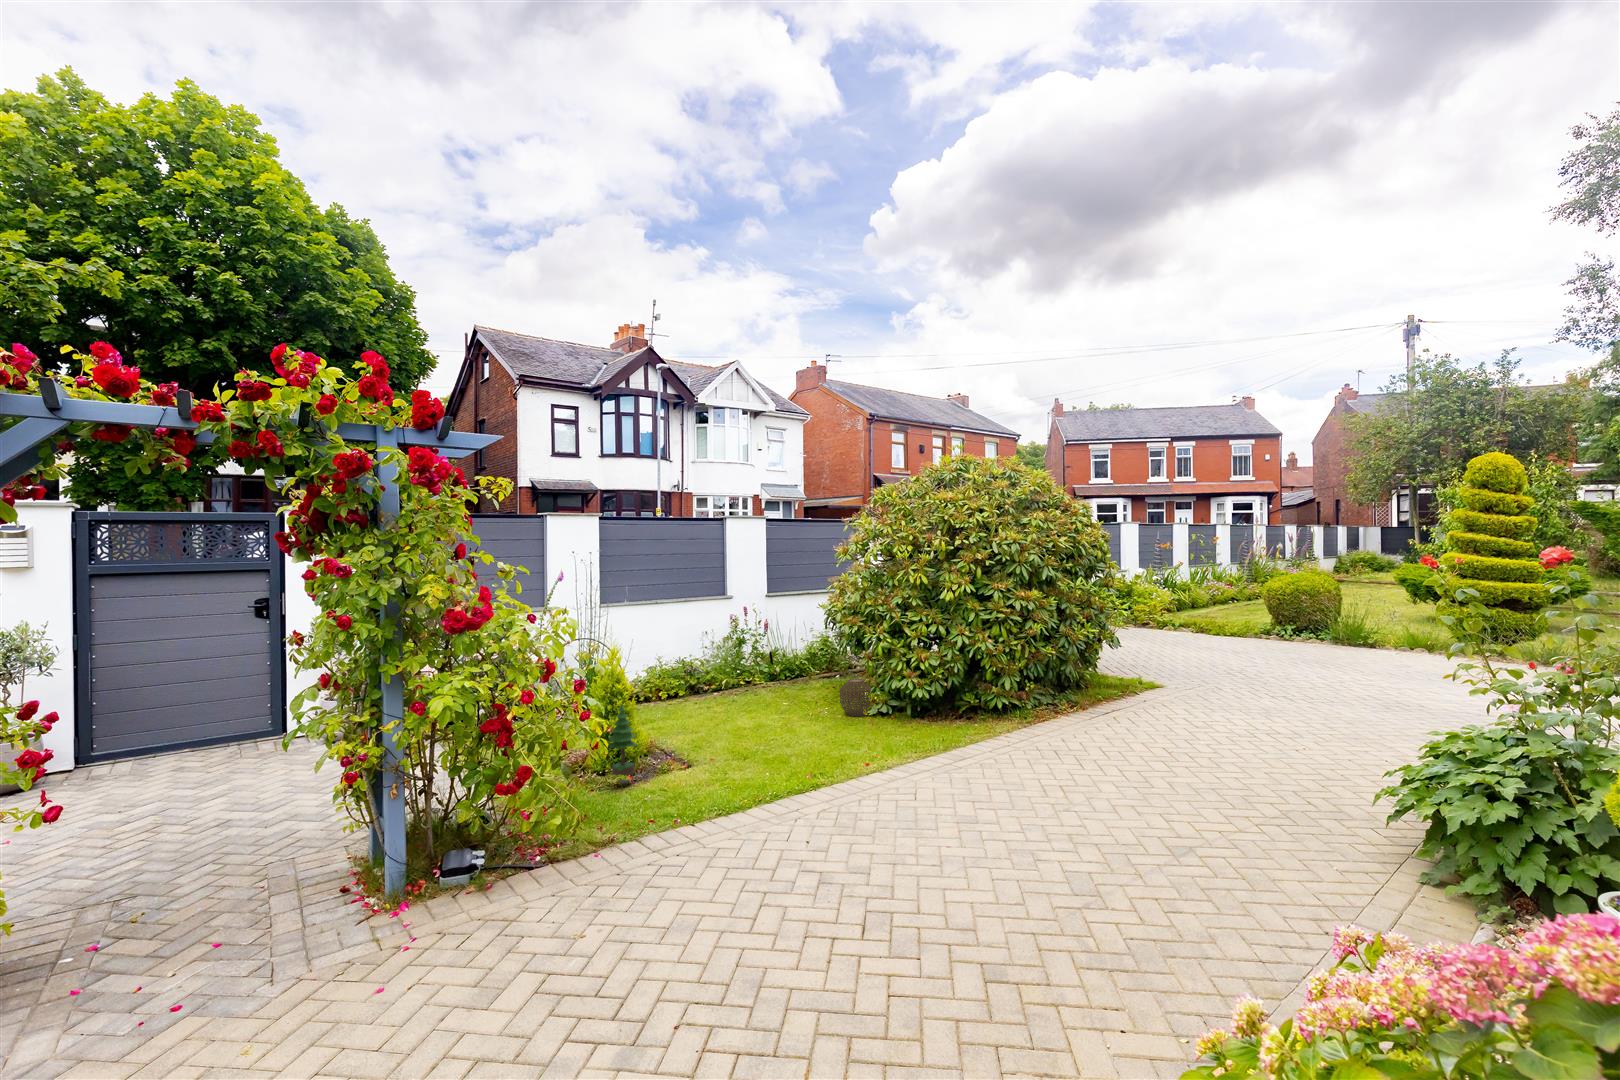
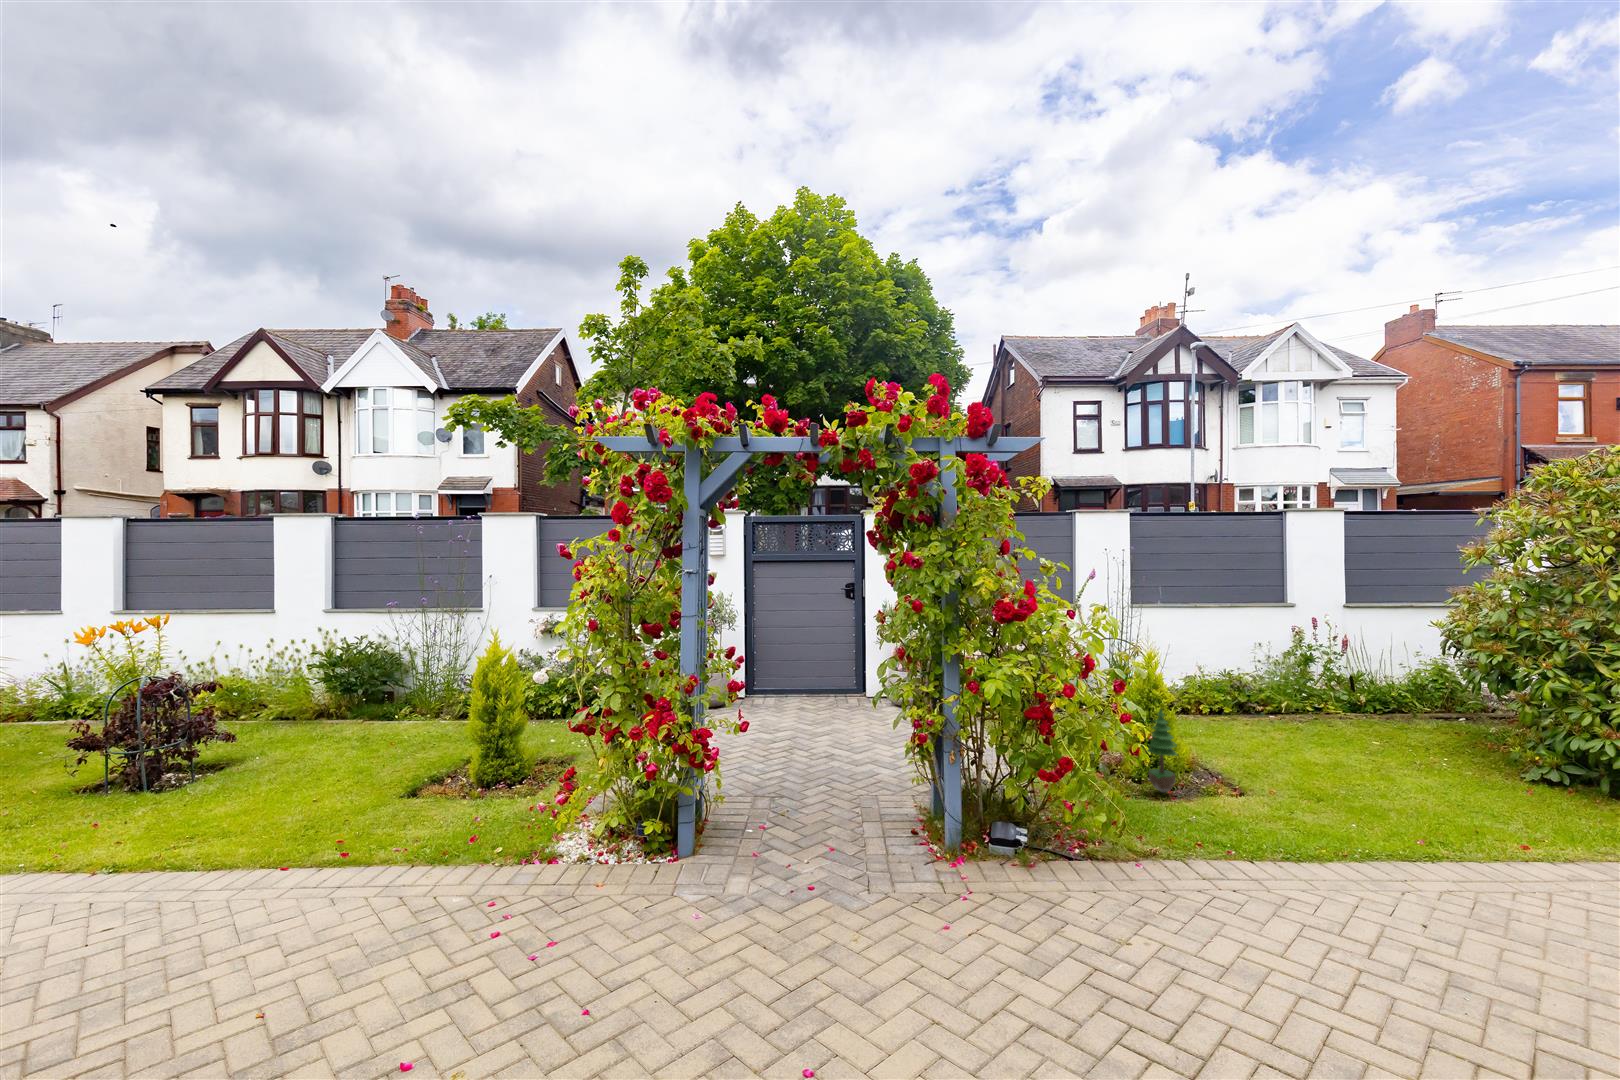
woven basket: present [840,679,873,716] -> none [1471,725,1536,778]

